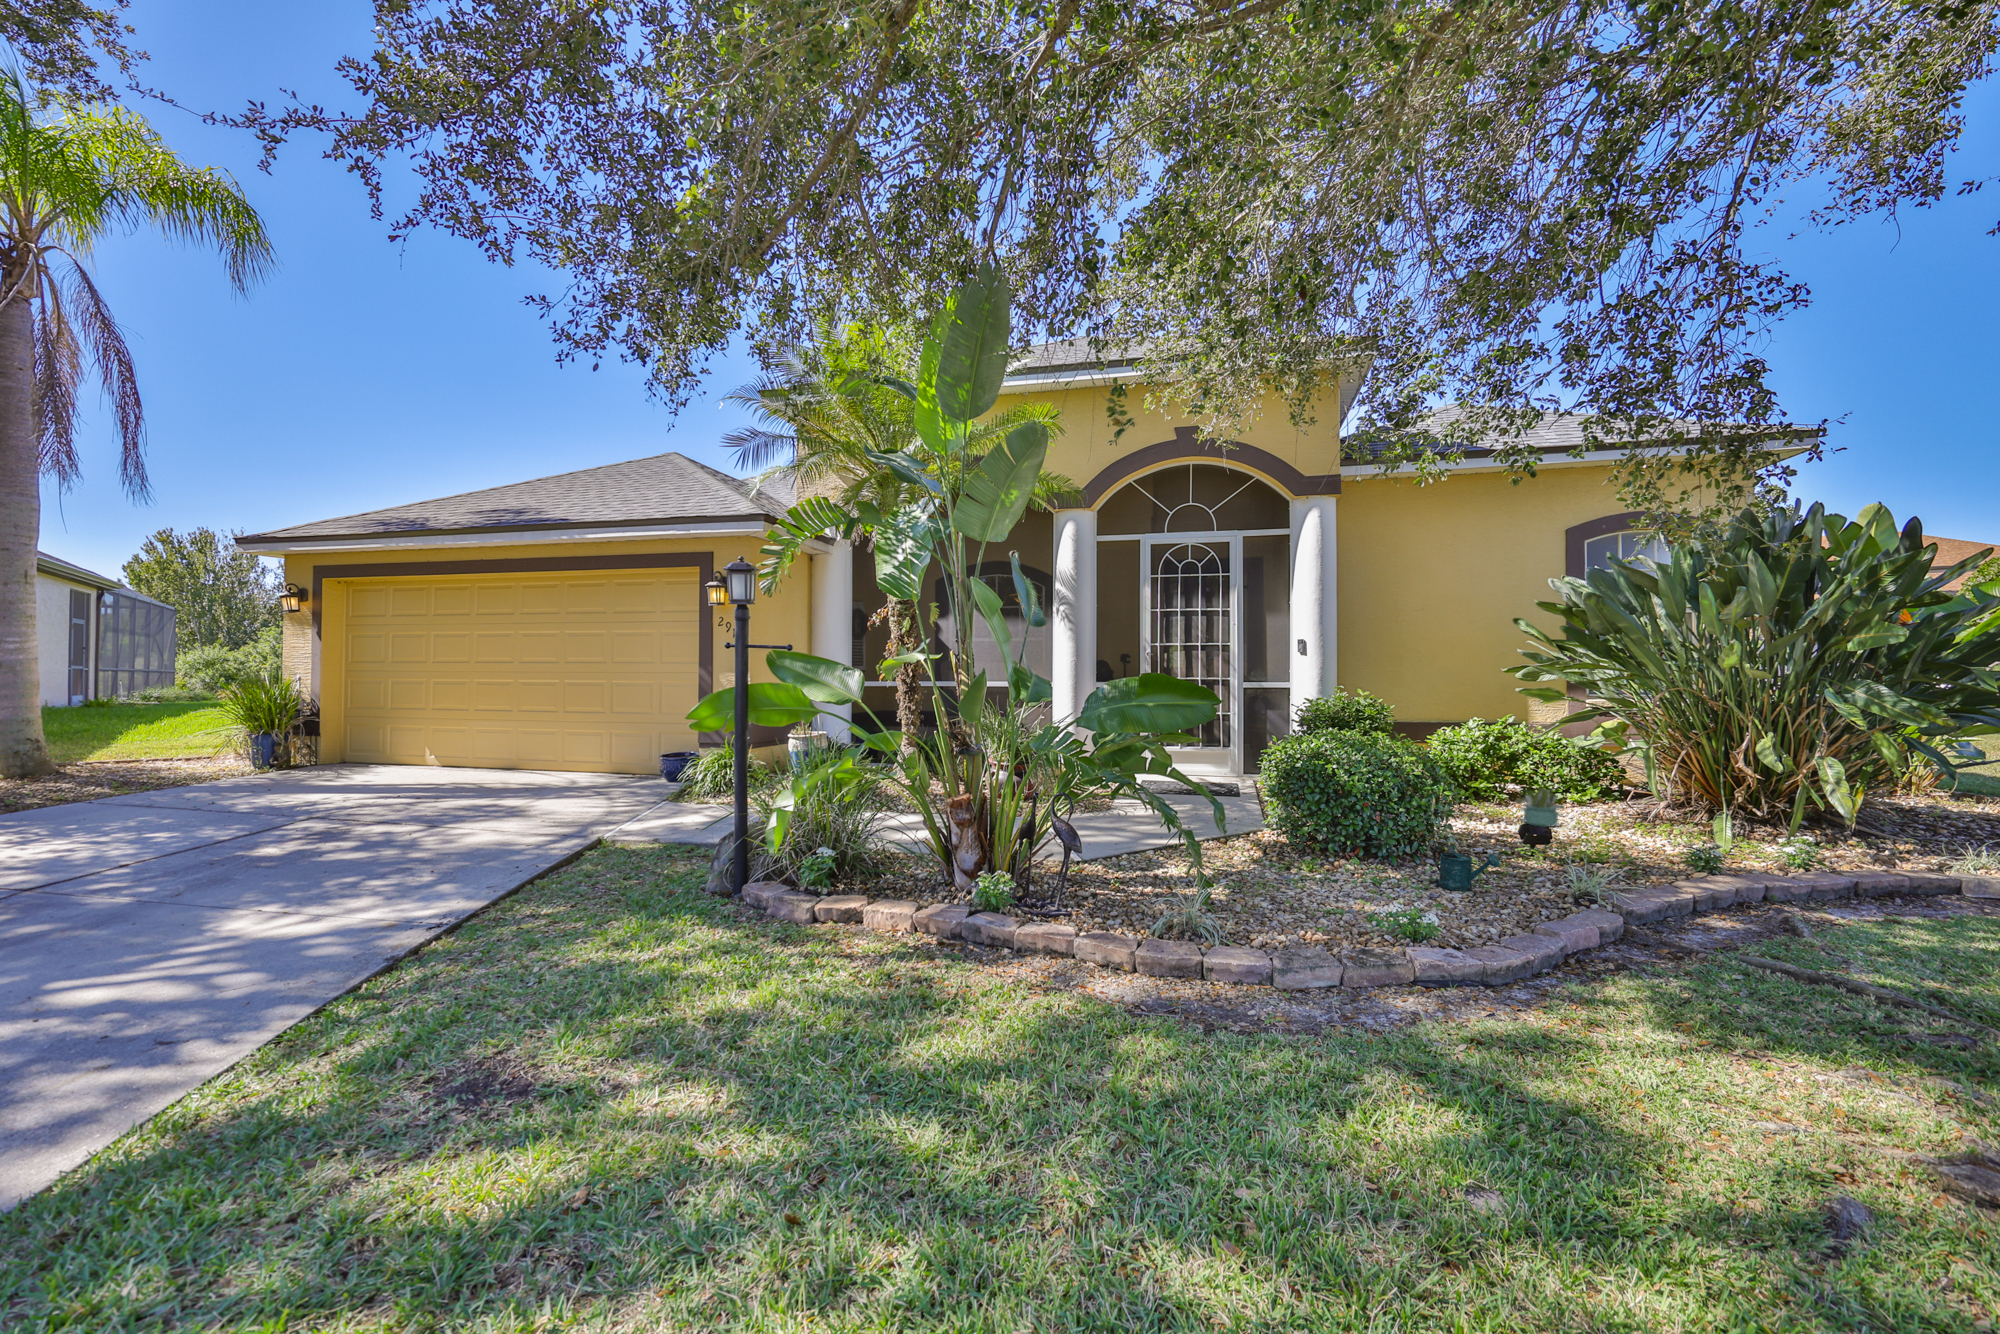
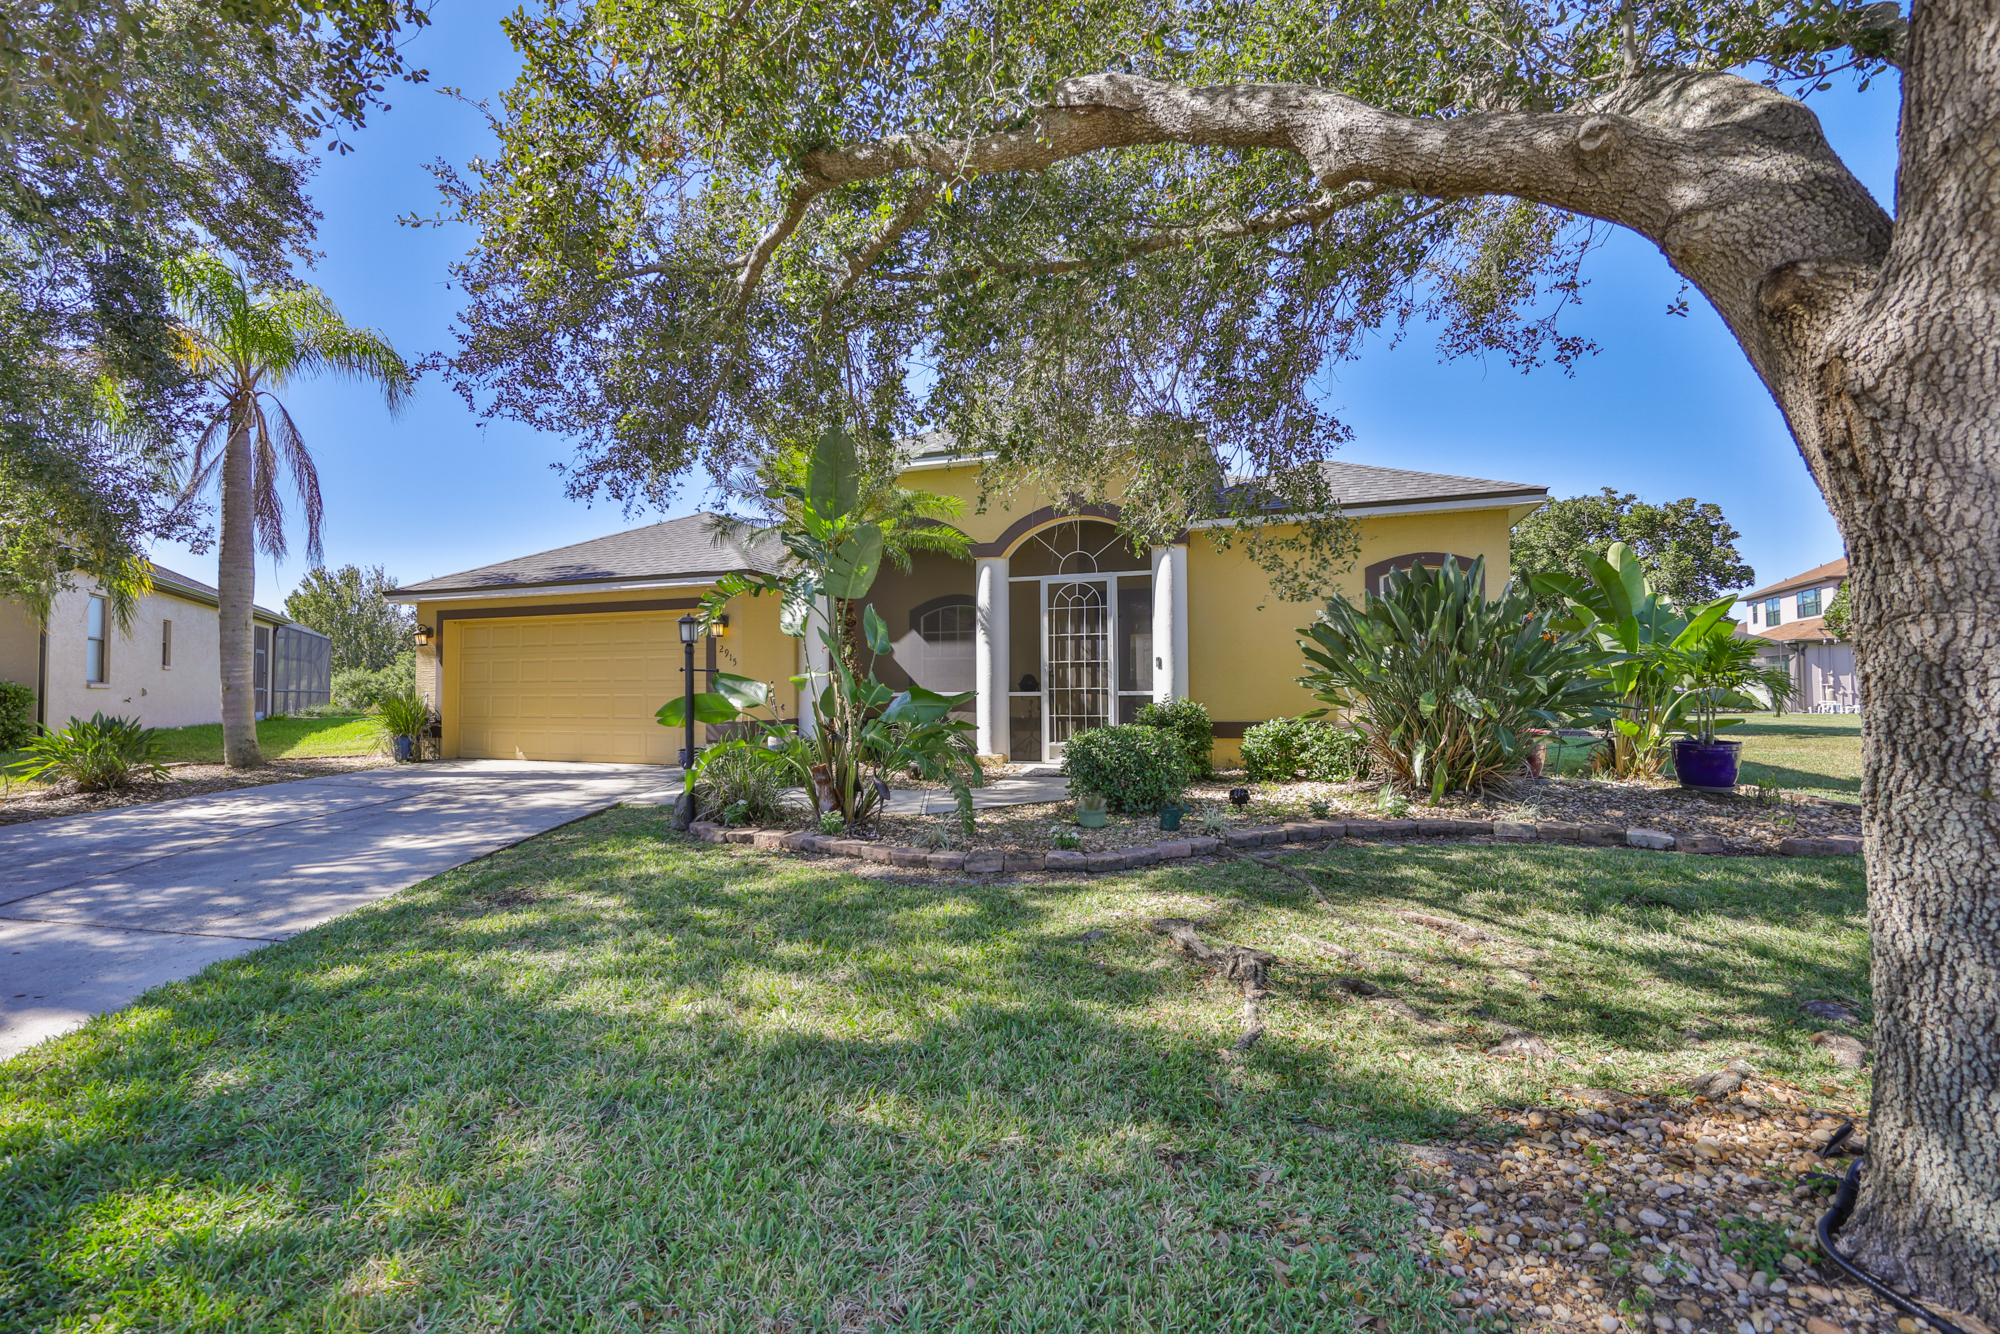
decorative plant: present [1518,789,1564,827] -> present [1073,793,1107,828]

